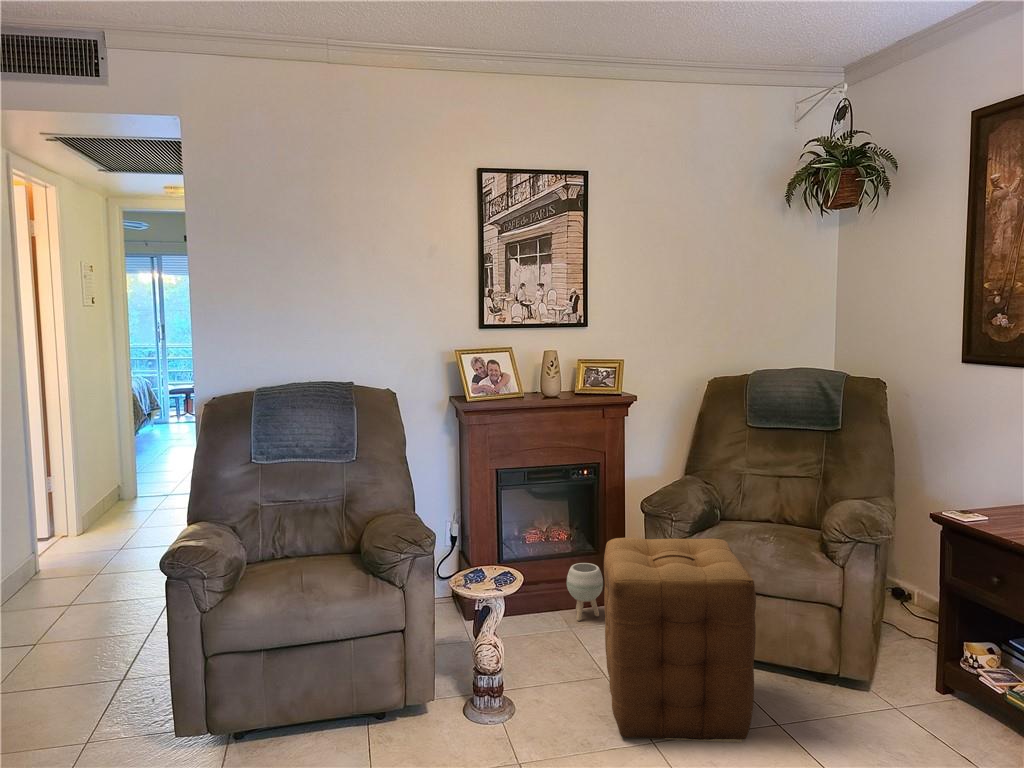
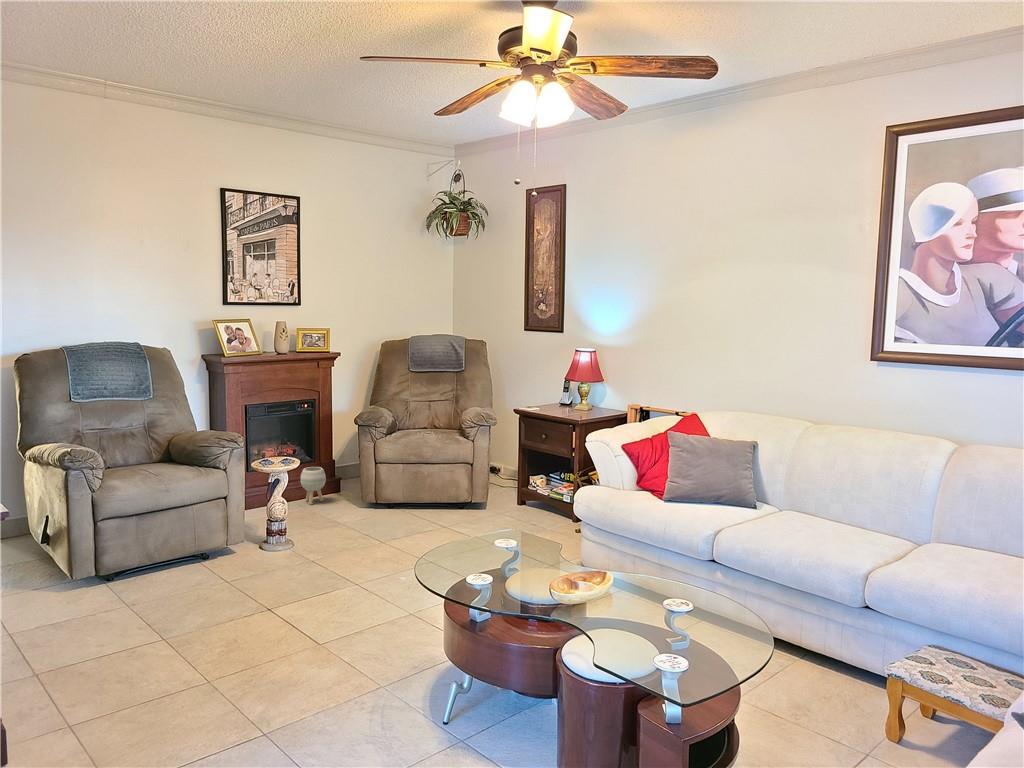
ottoman: present [604,538,756,743] -> none [342,431,435,542]

